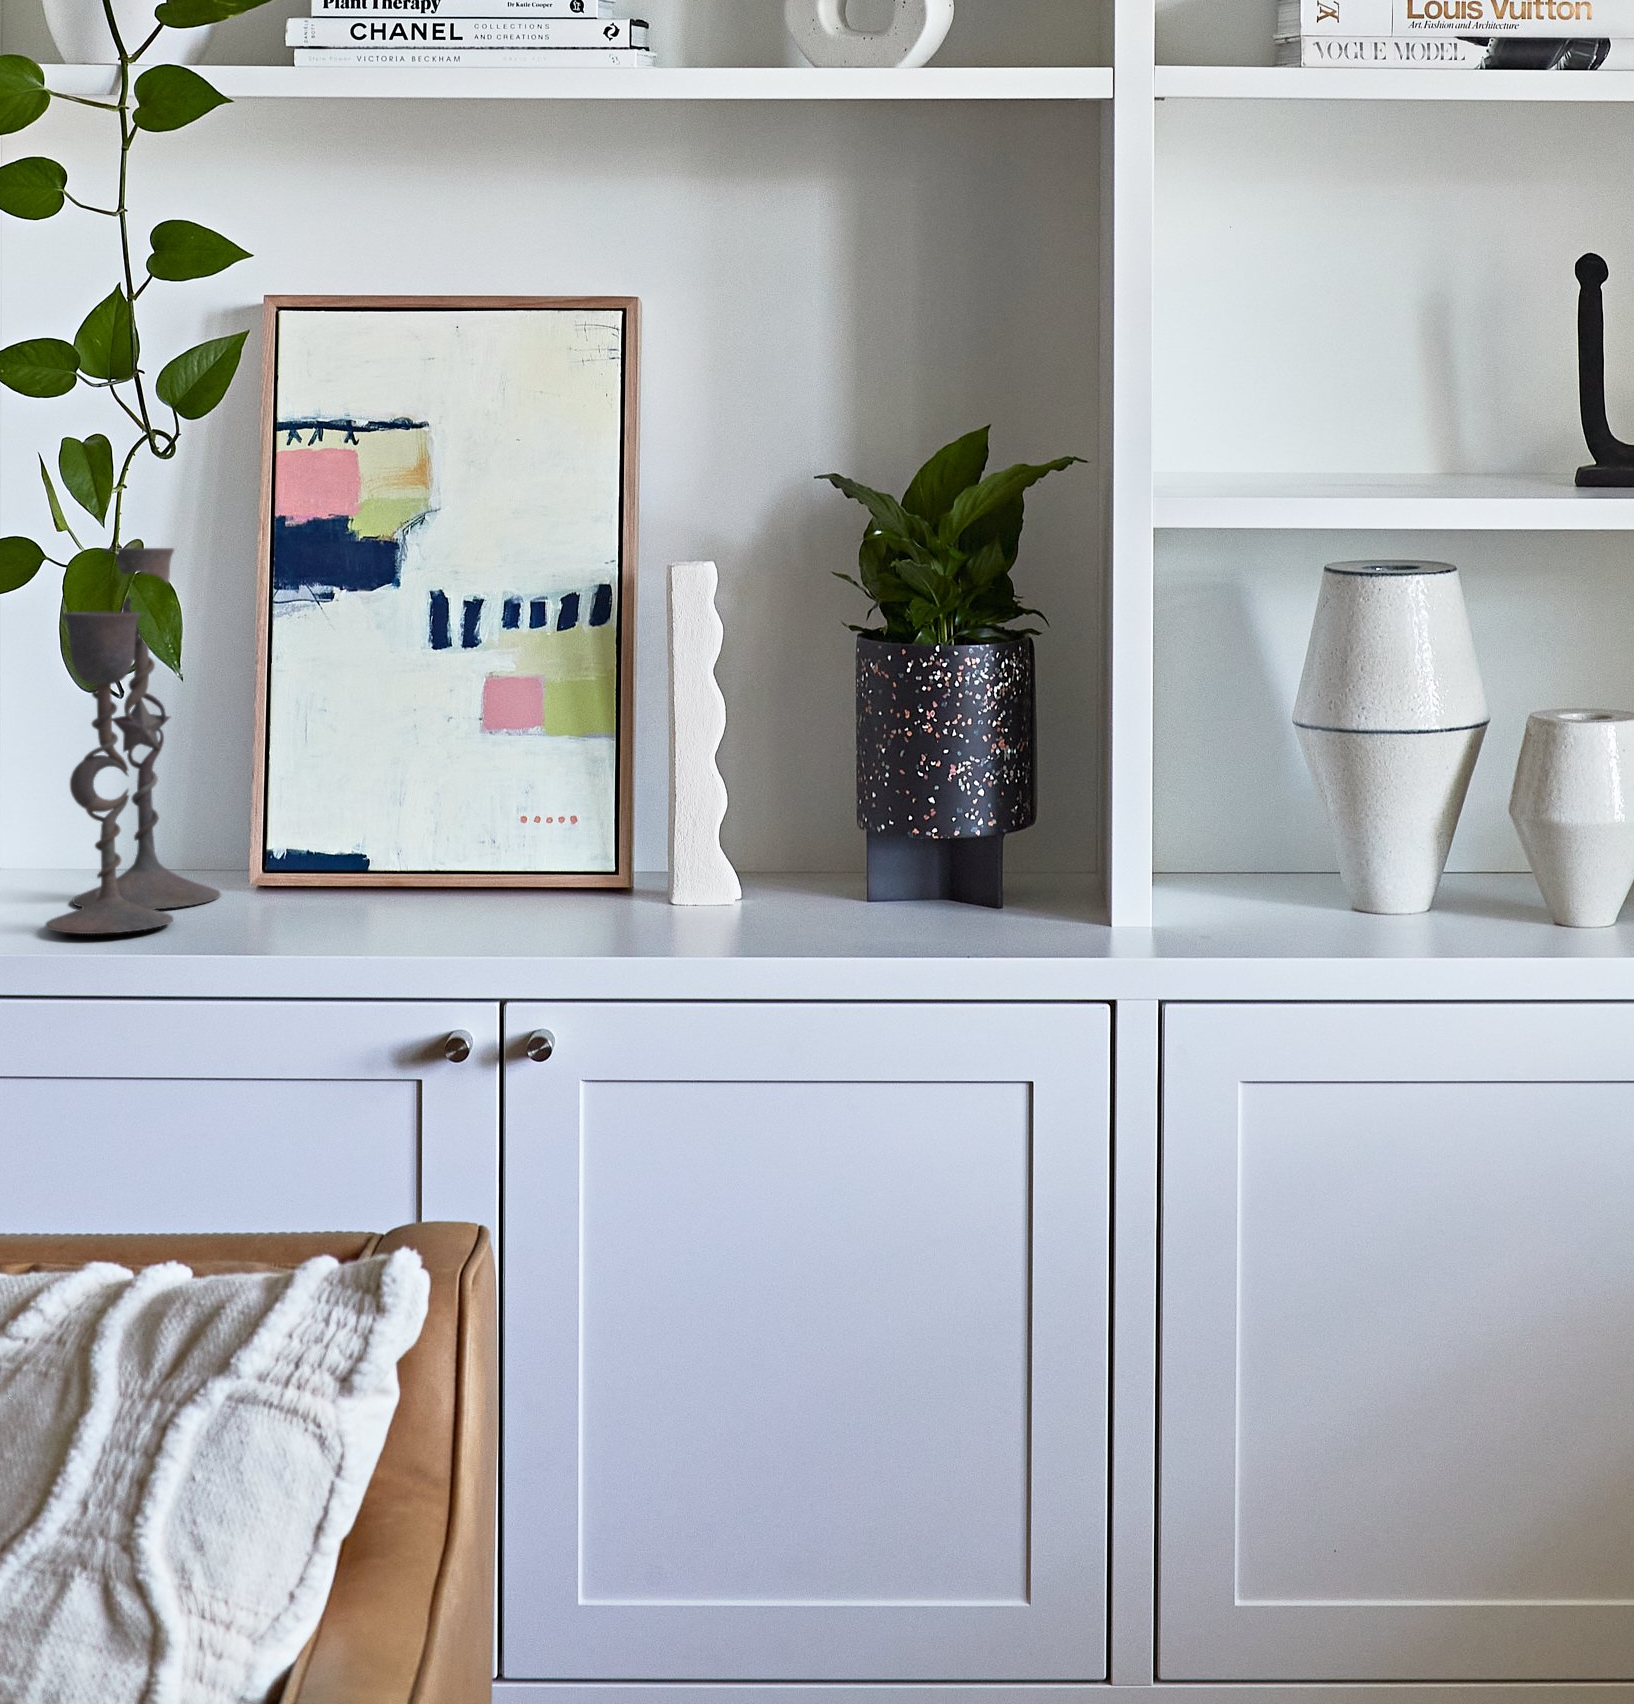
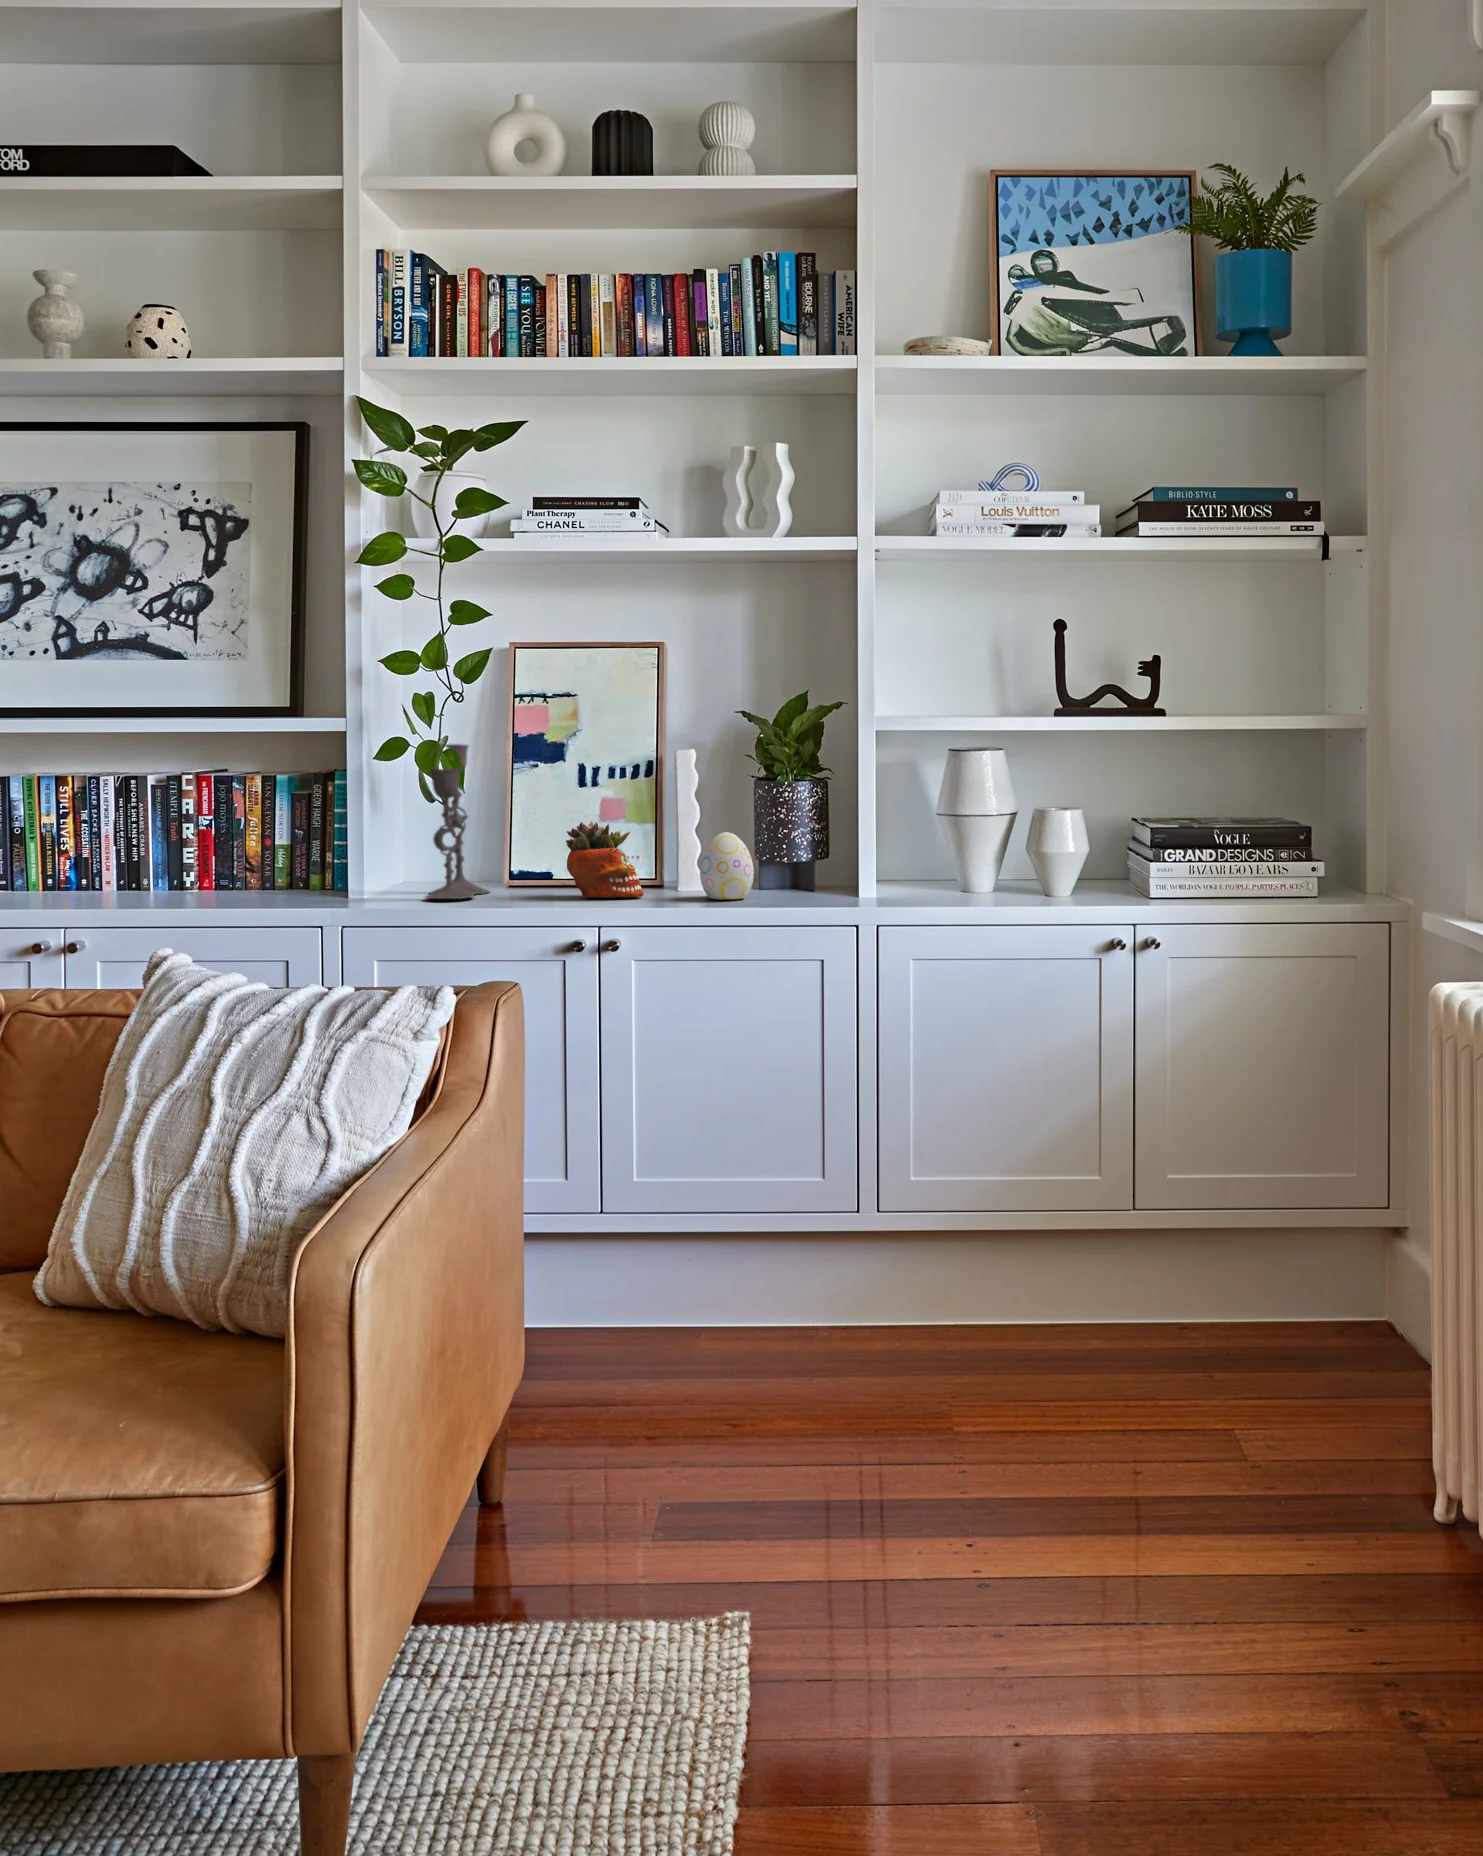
succulent planter: none [396,736,585,929] -> present [566,821,644,898]
decorative egg: none [724,771,856,938] -> present [700,832,754,899]

